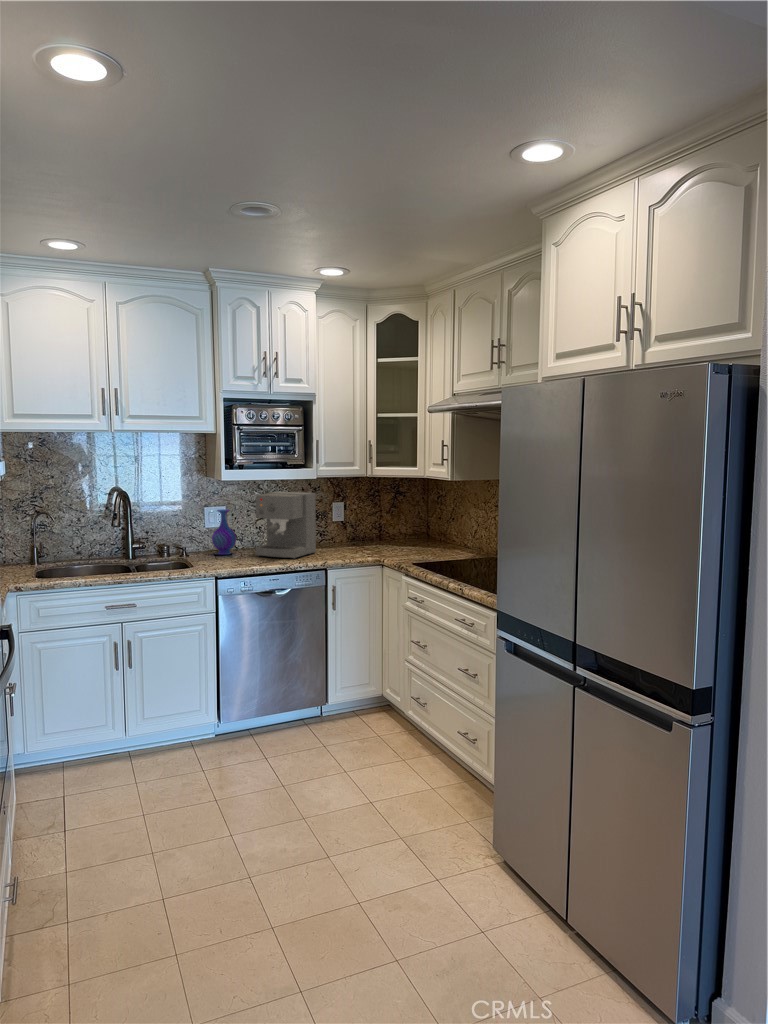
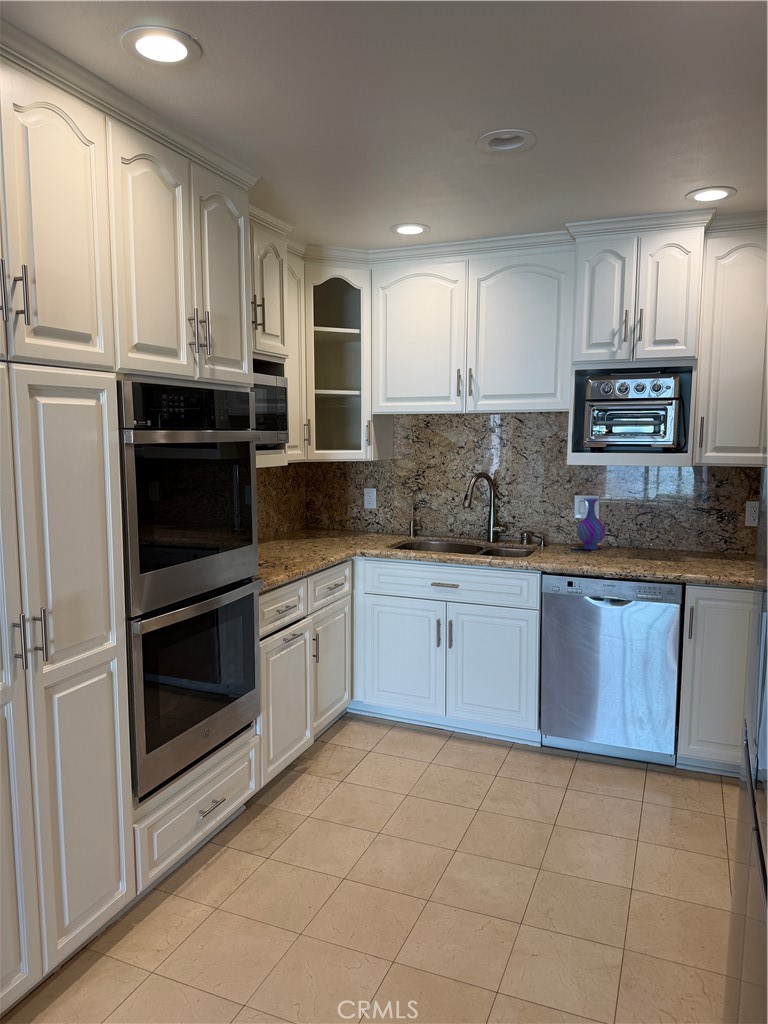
coffee maker: present [256,492,316,559] -> none [612,481,698,564]

